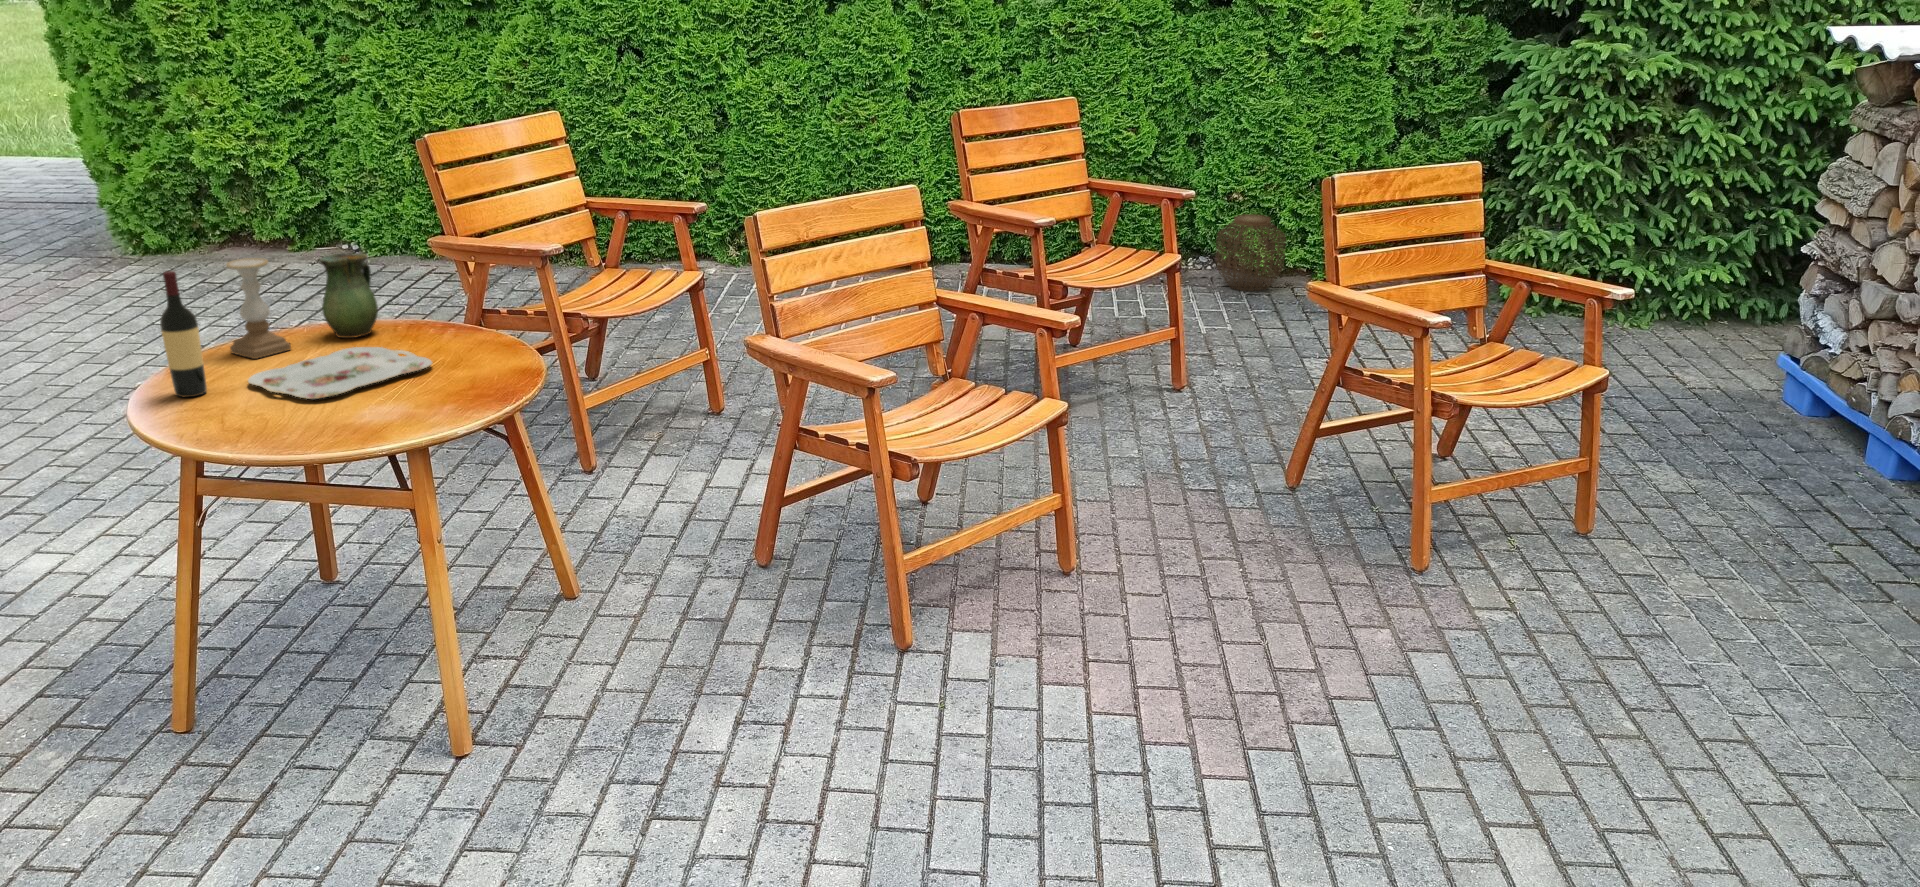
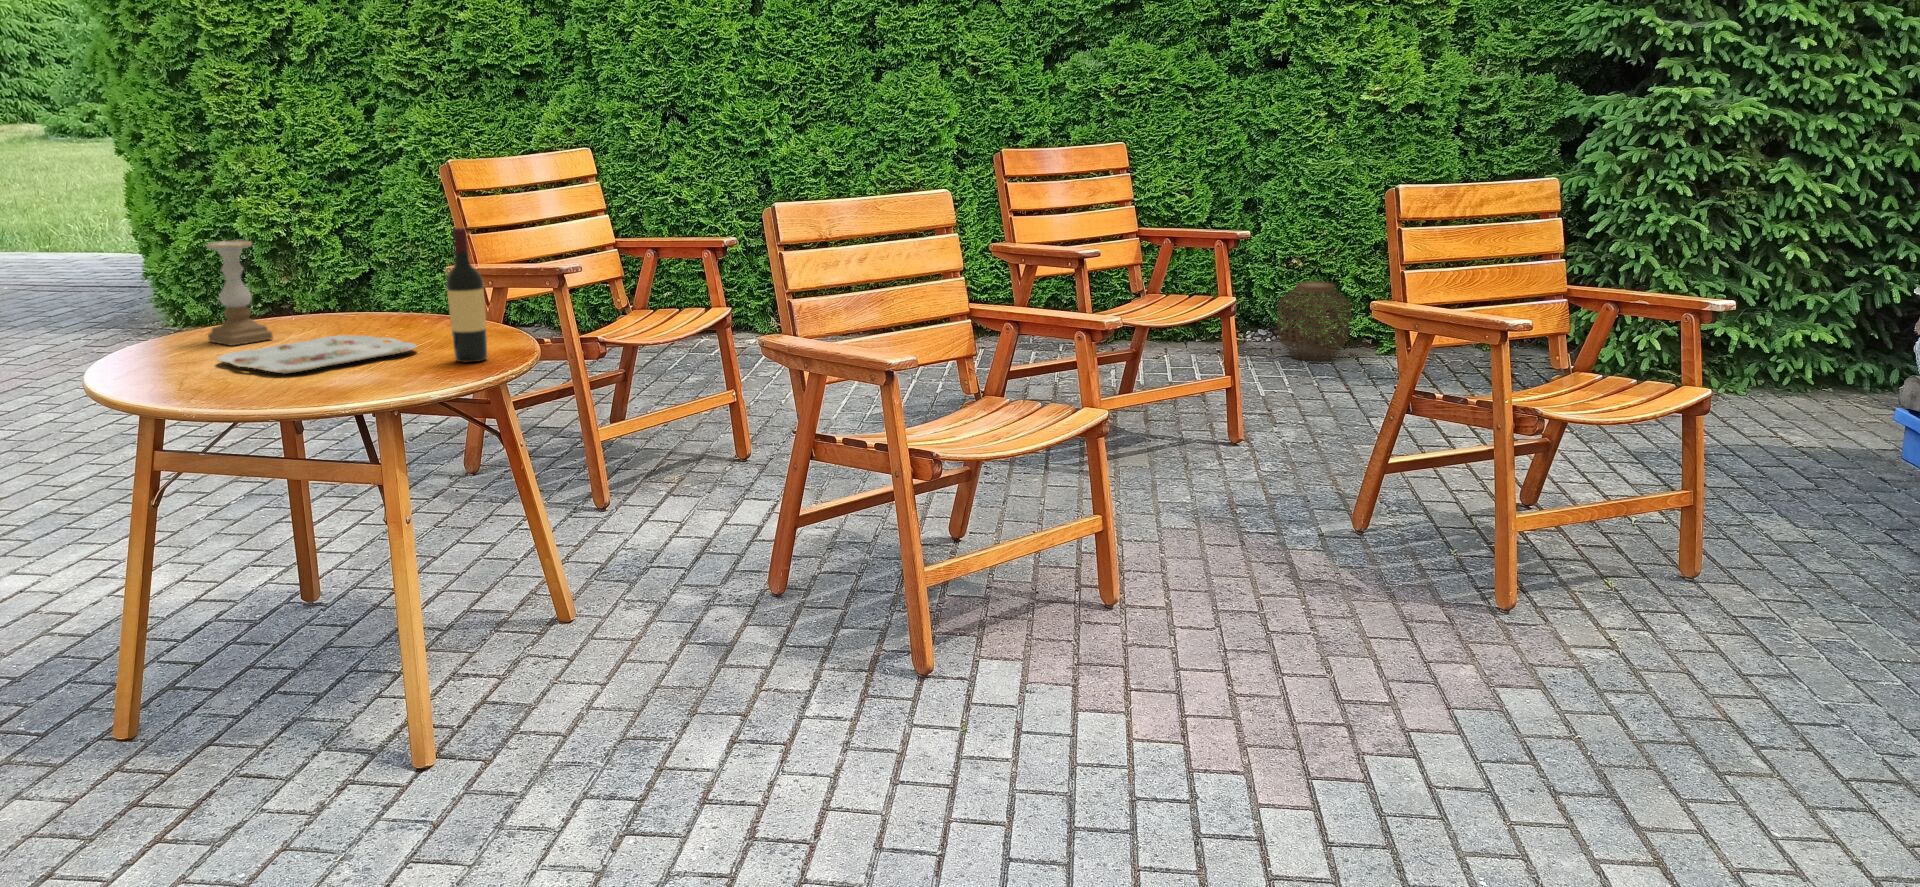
pitcher: present [319,254,378,338] -> none [307,243,369,331]
wine bottle: present [160,271,207,397] -> present [446,228,487,362]

